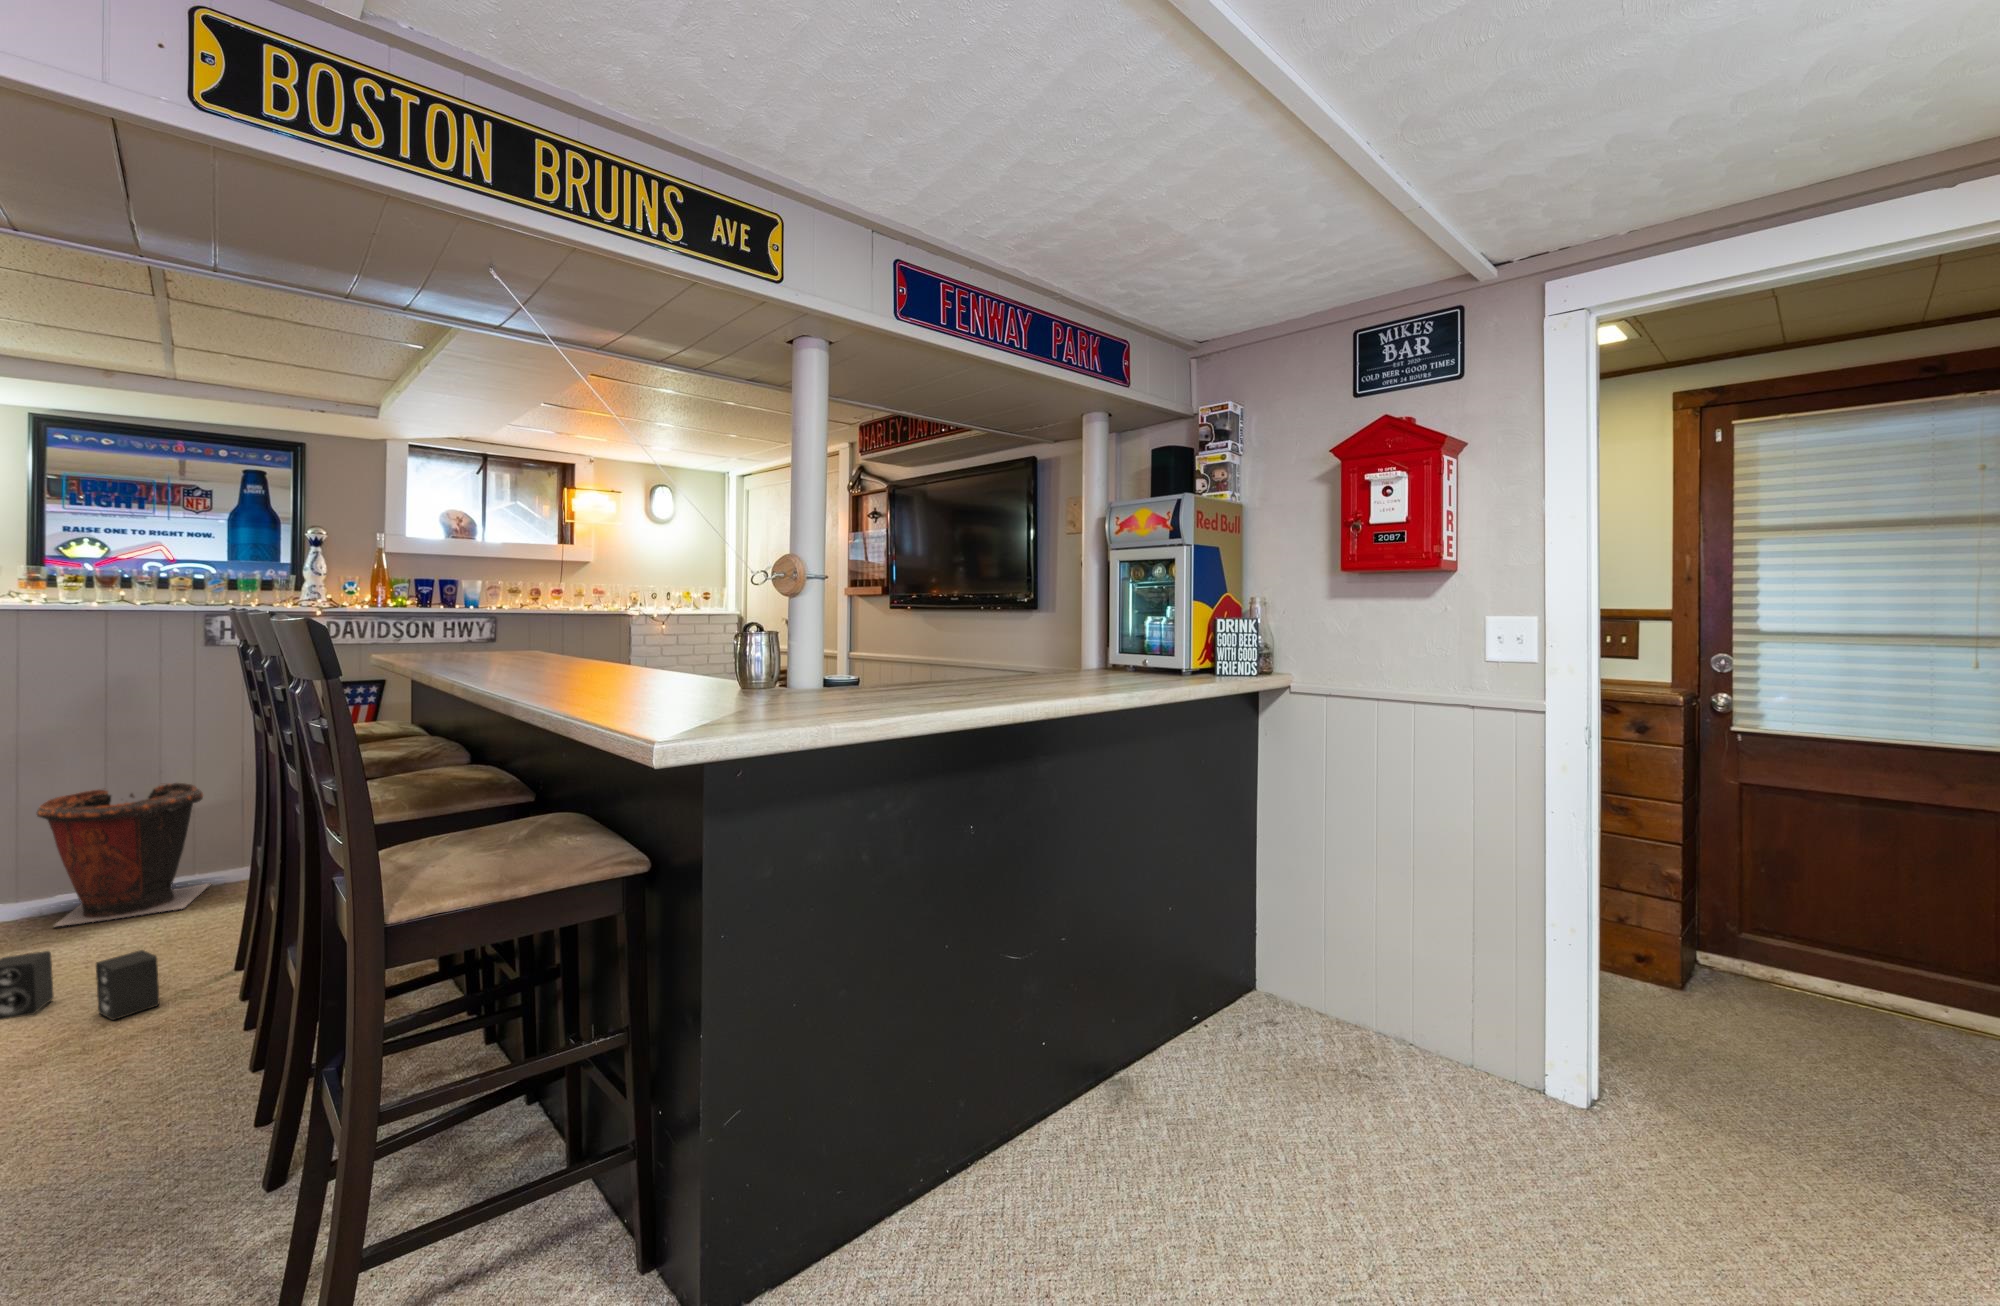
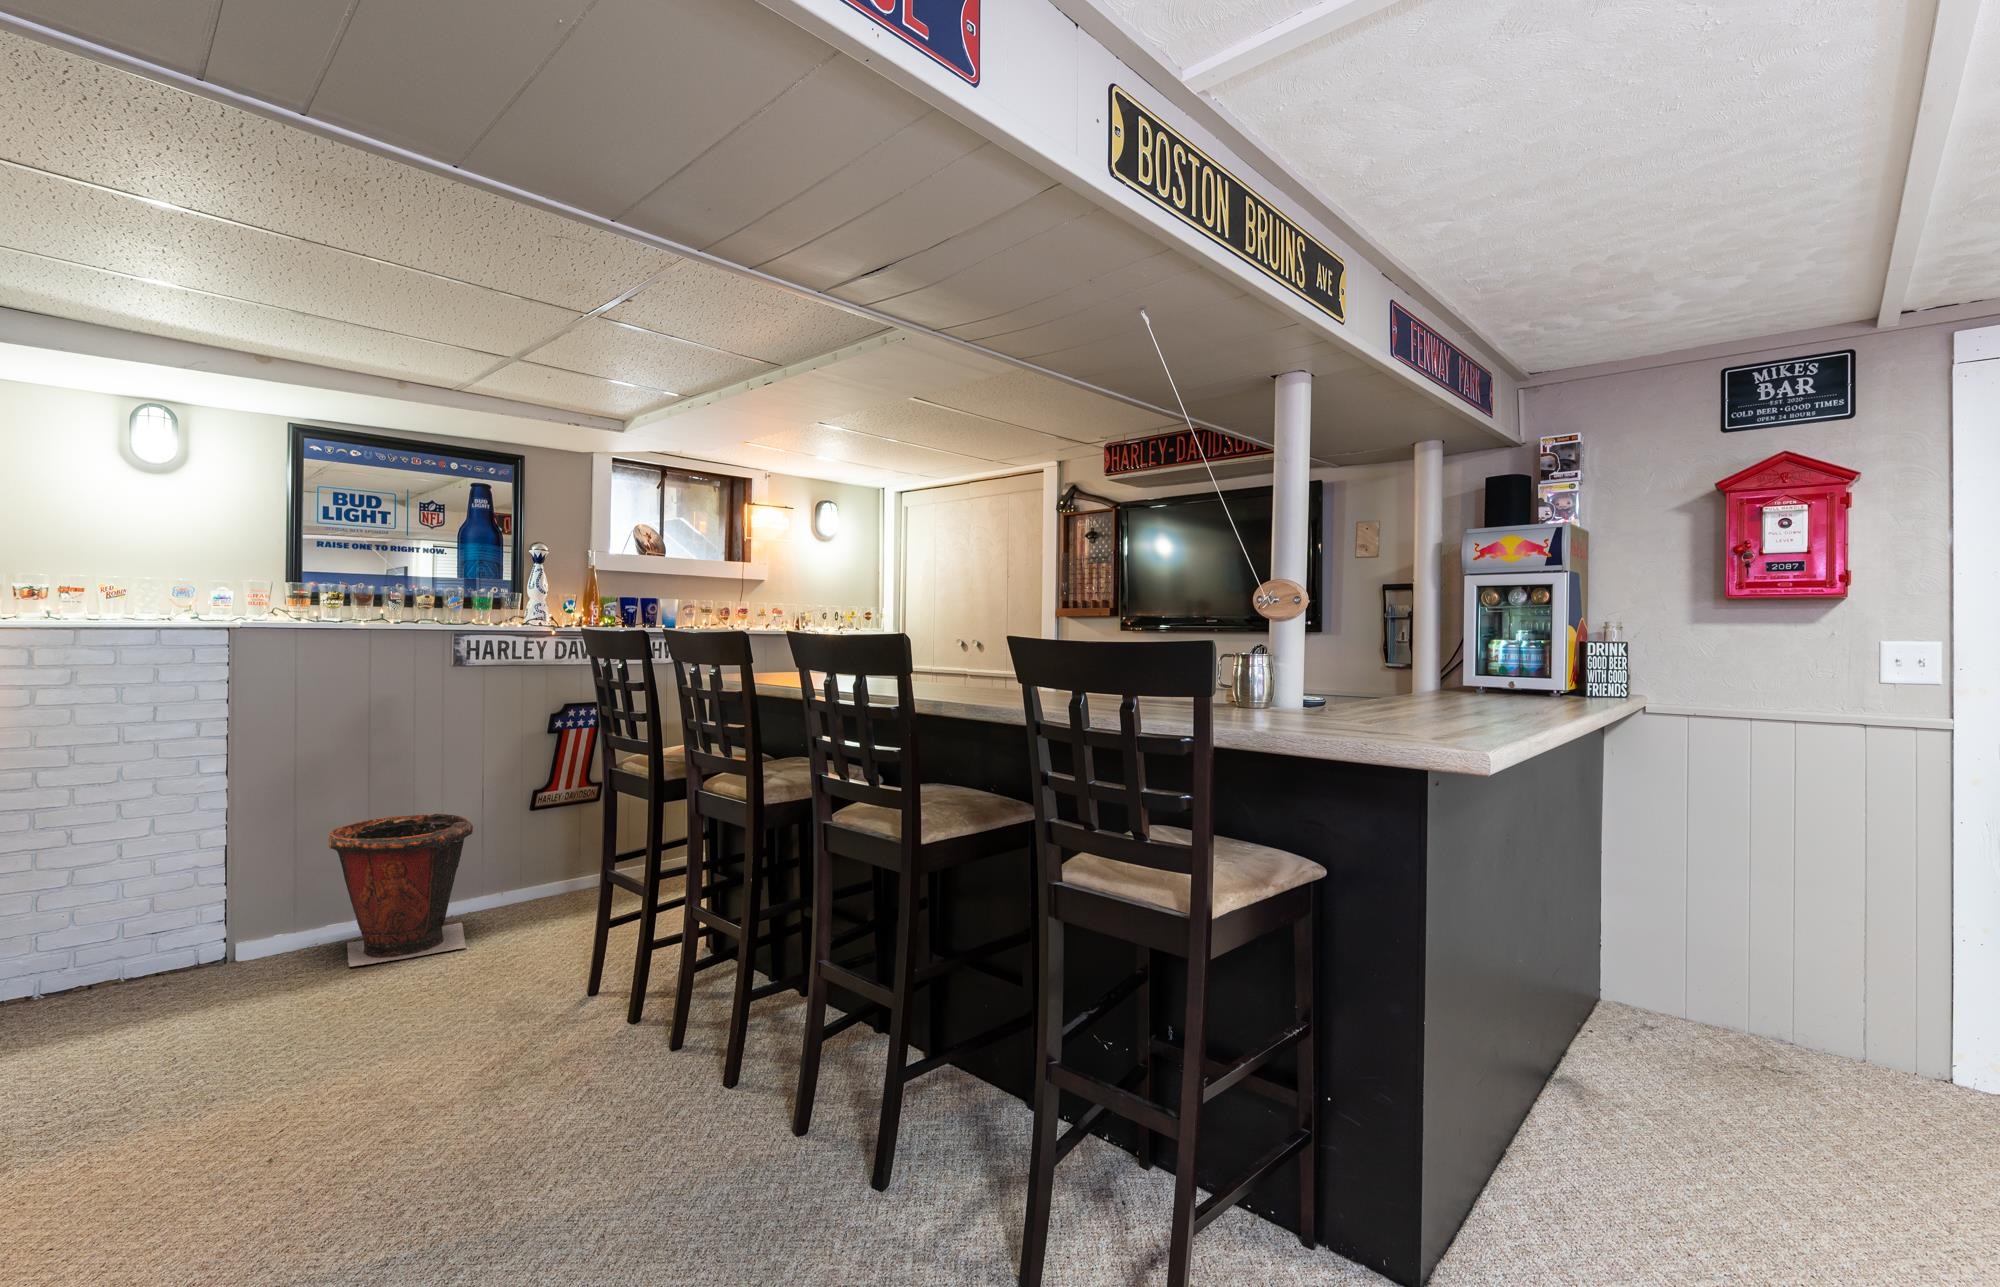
speaker: present [0,950,159,1020] -> none [402,983,566,1058]

